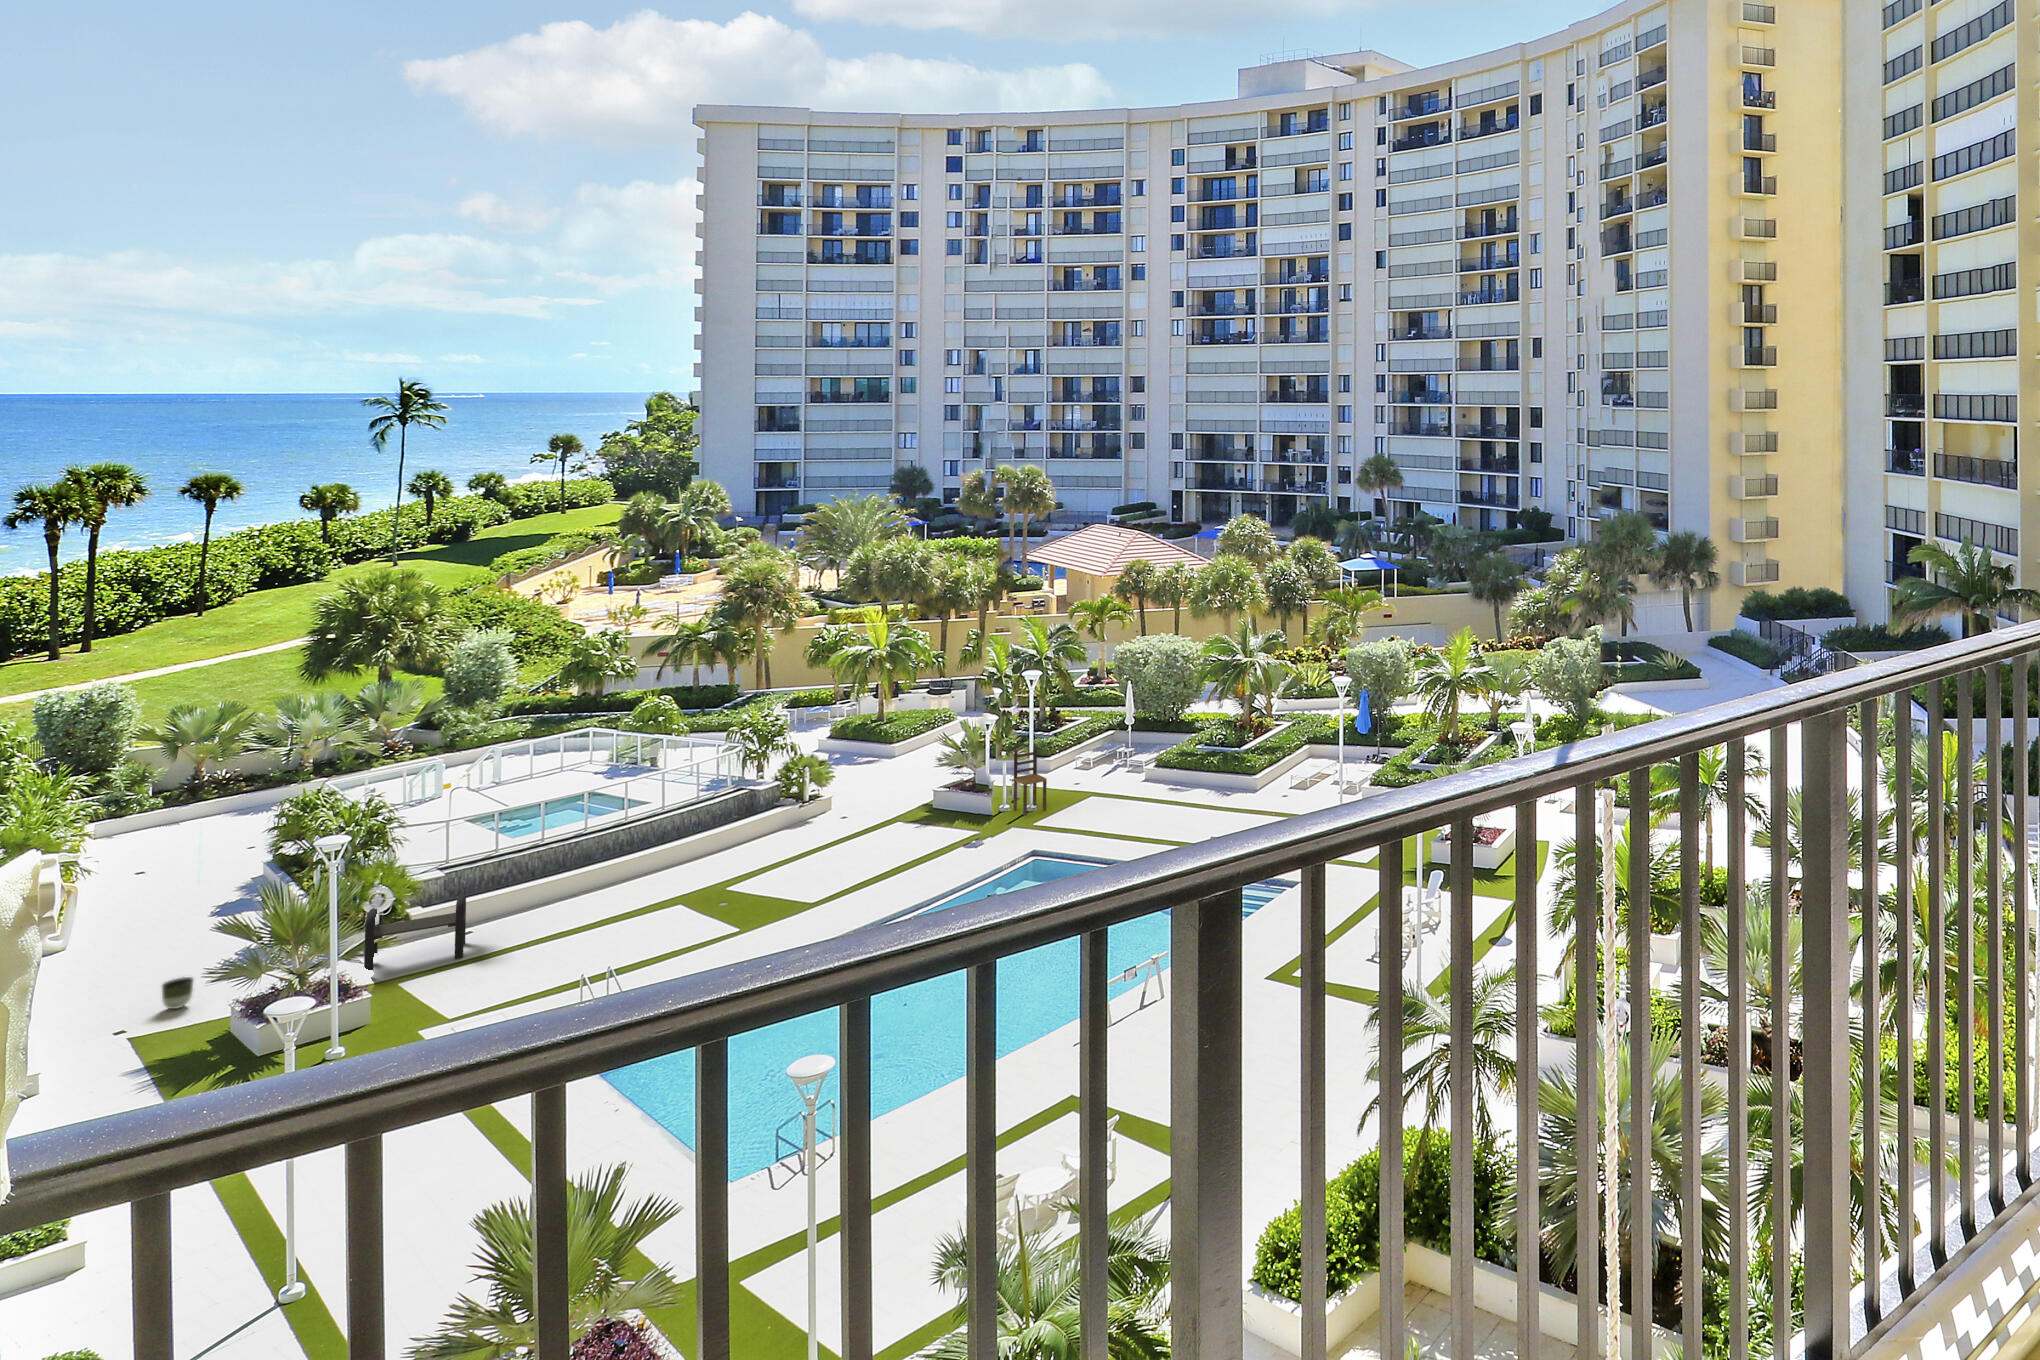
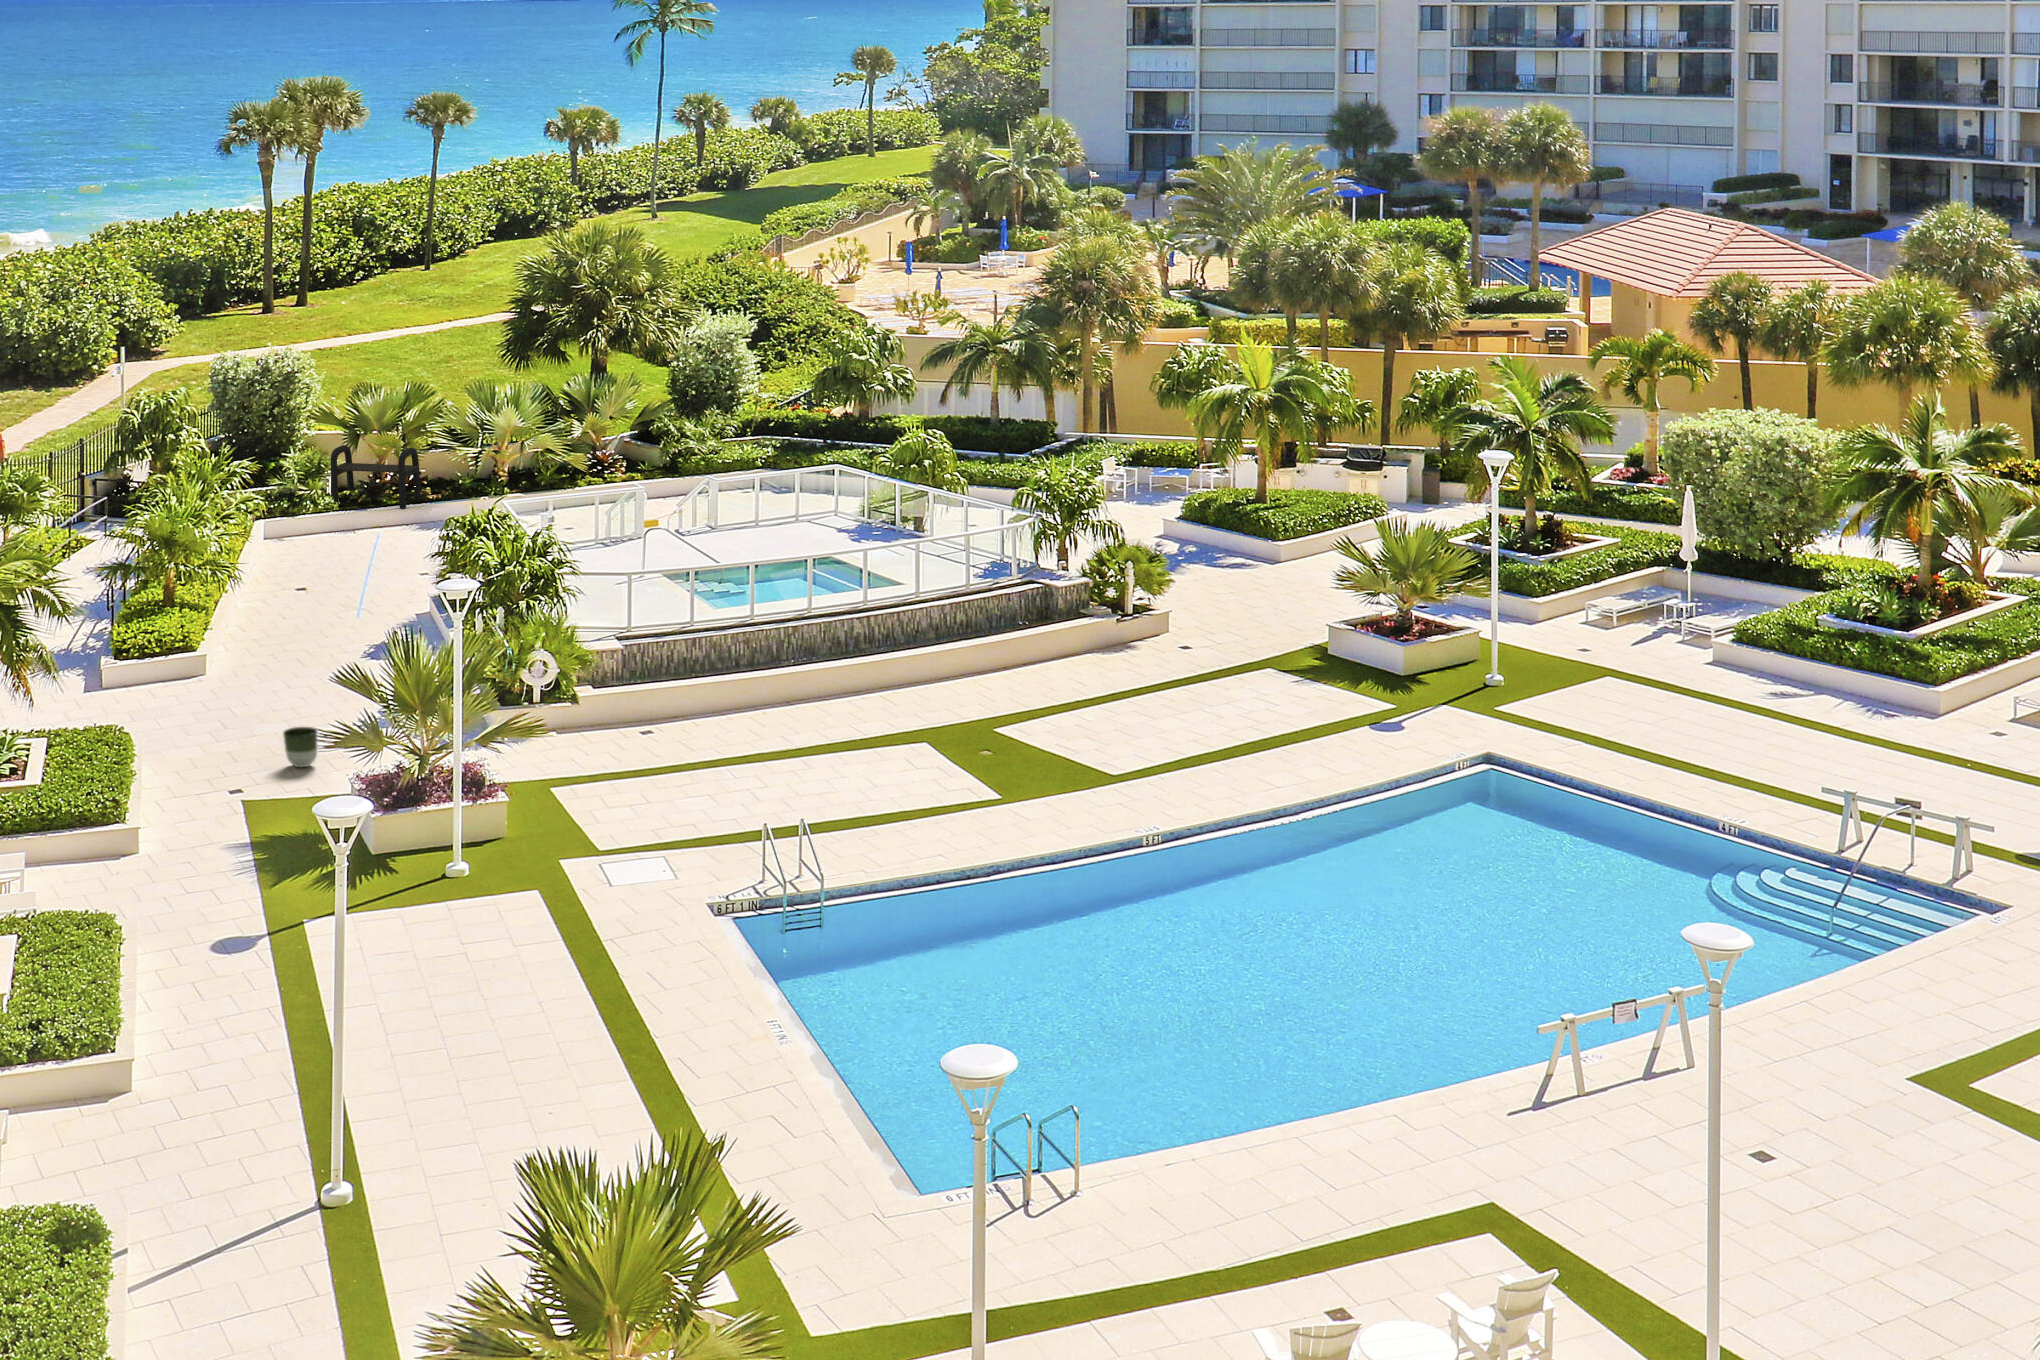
chair: present [1013,747,1047,815] -> none [1457,572,1519,692]
bench: present [364,894,466,970] -> present [330,445,421,509]

